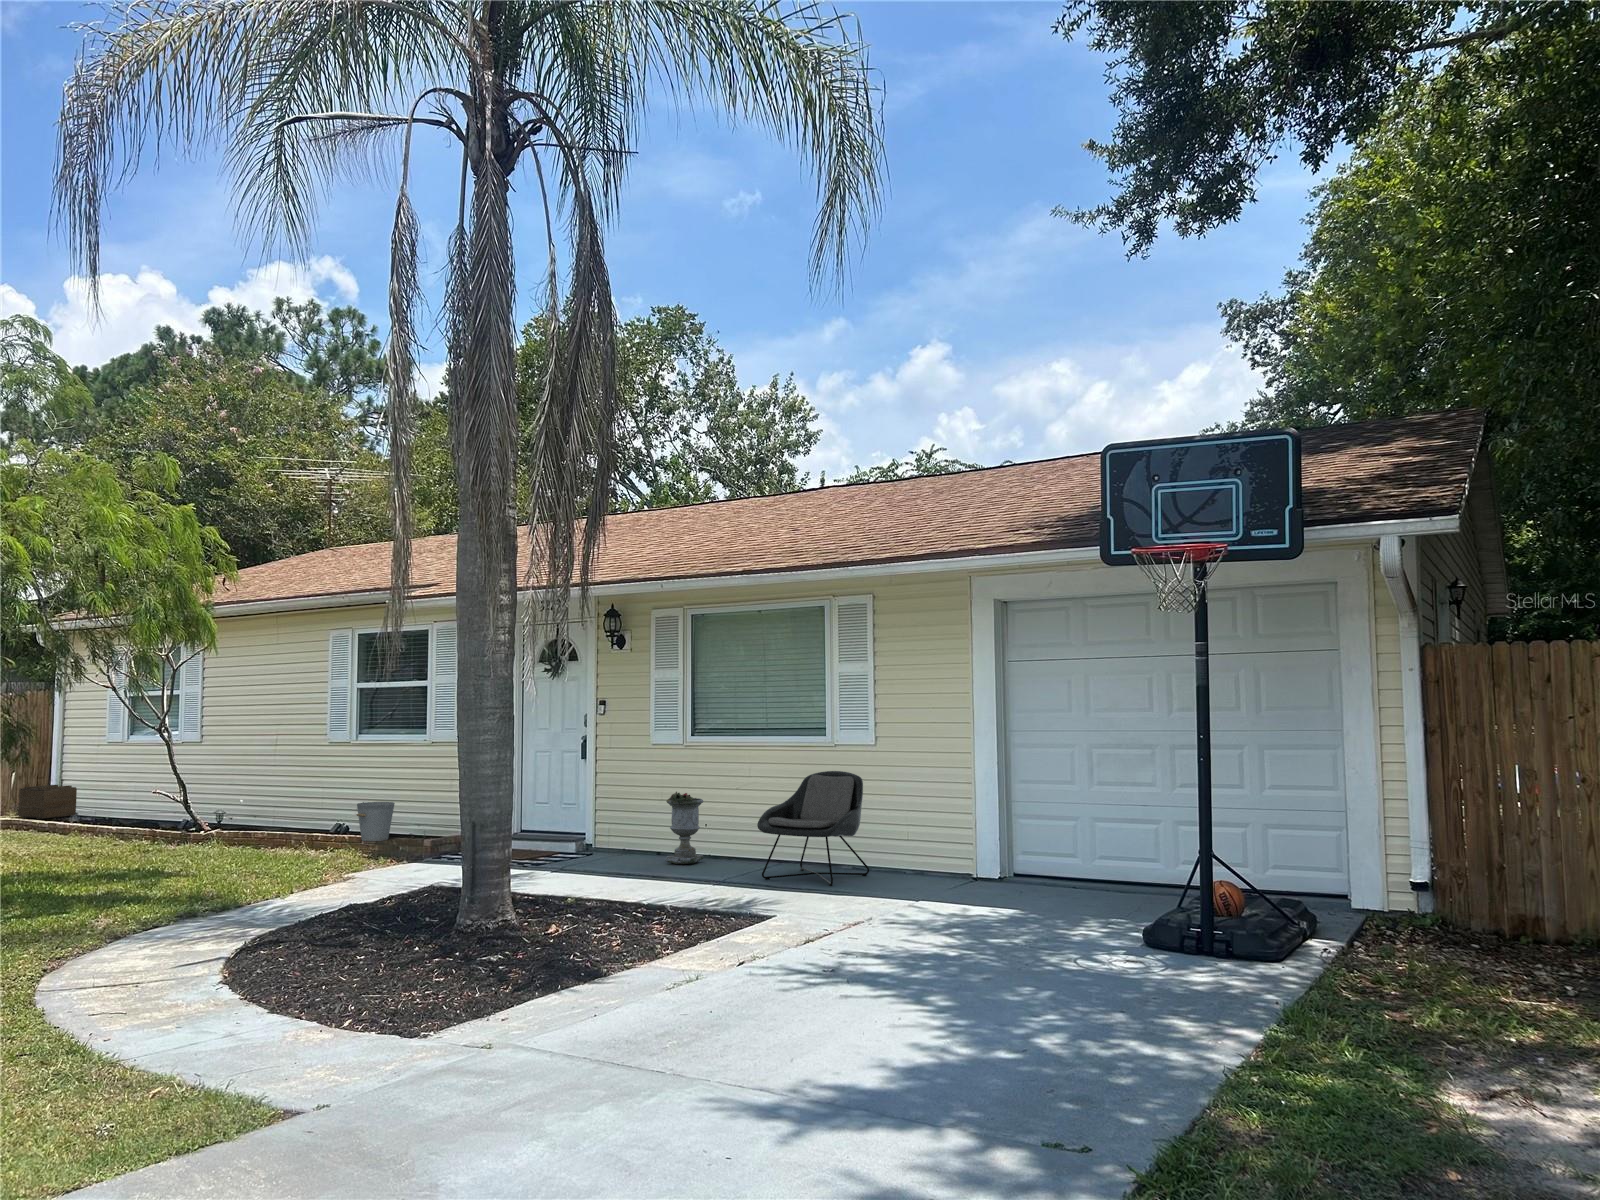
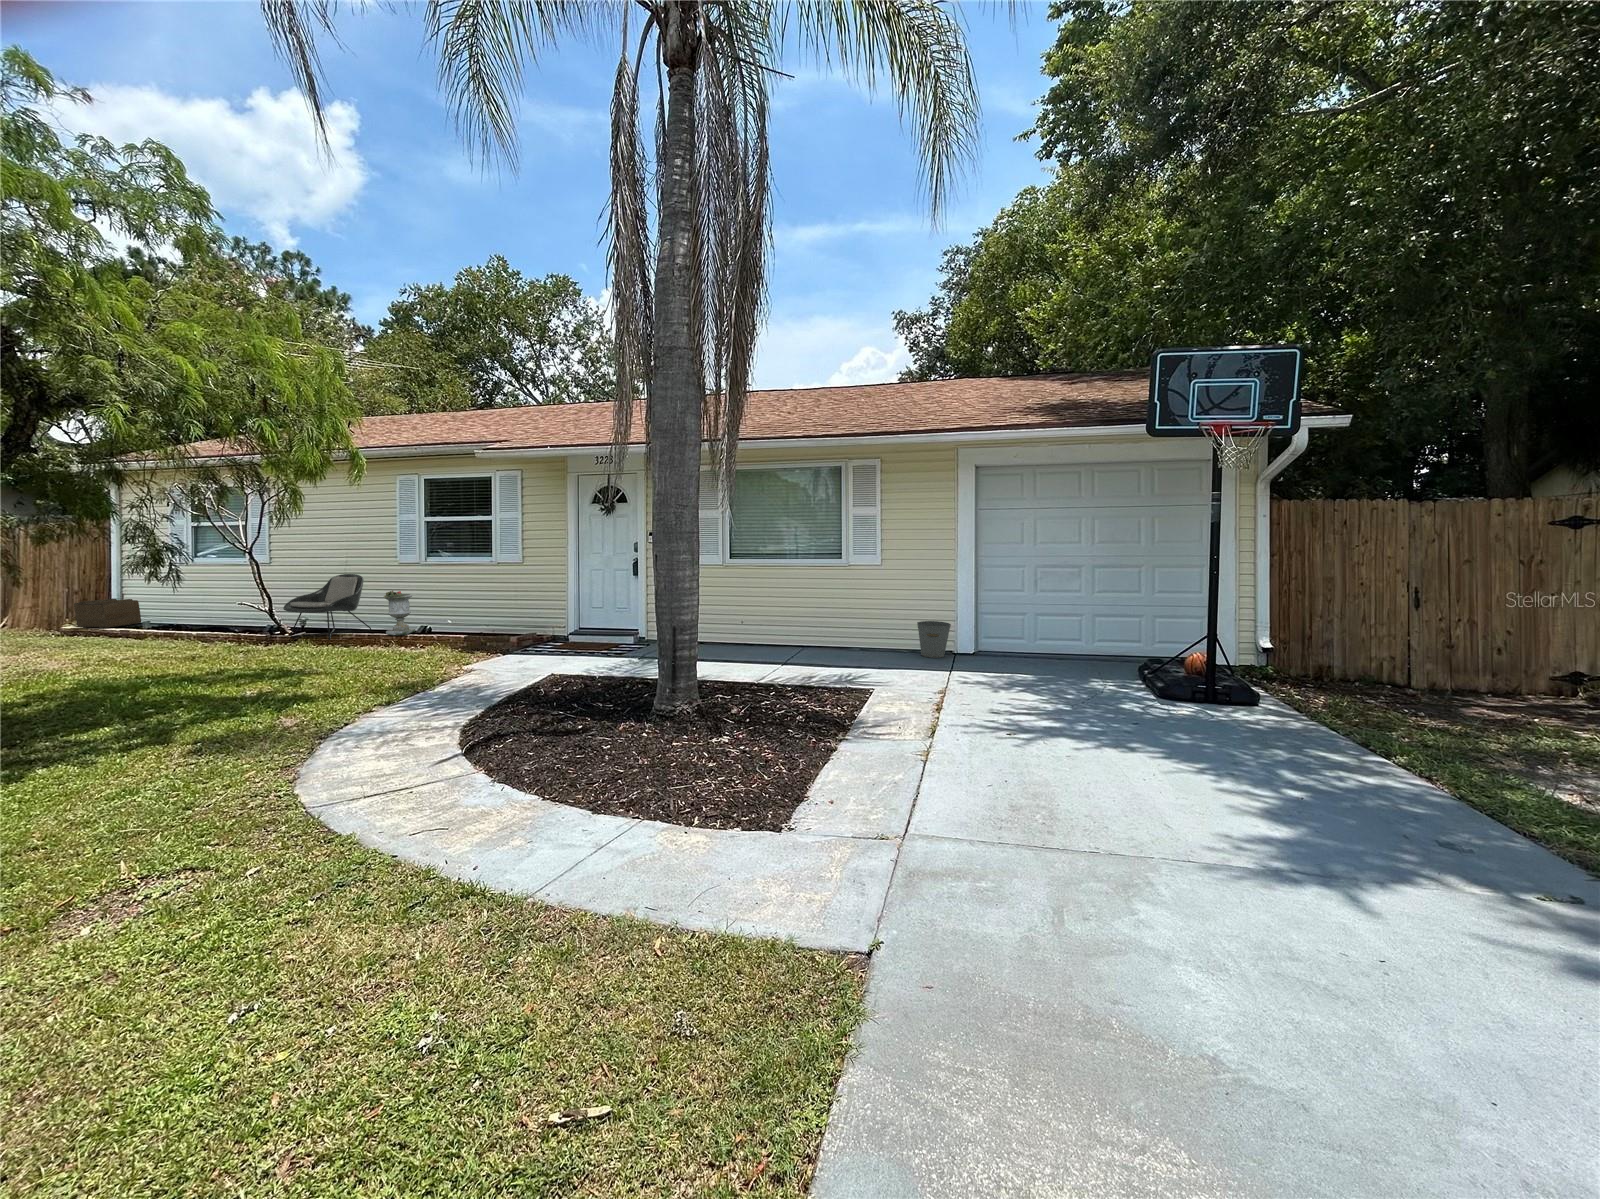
lounge chair: present [757,771,869,886] -> present [283,574,371,640]
planter: present [665,792,703,864] -> present [384,590,415,636]
bucket: present [356,802,395,841] -> present [917,621,951,658]

